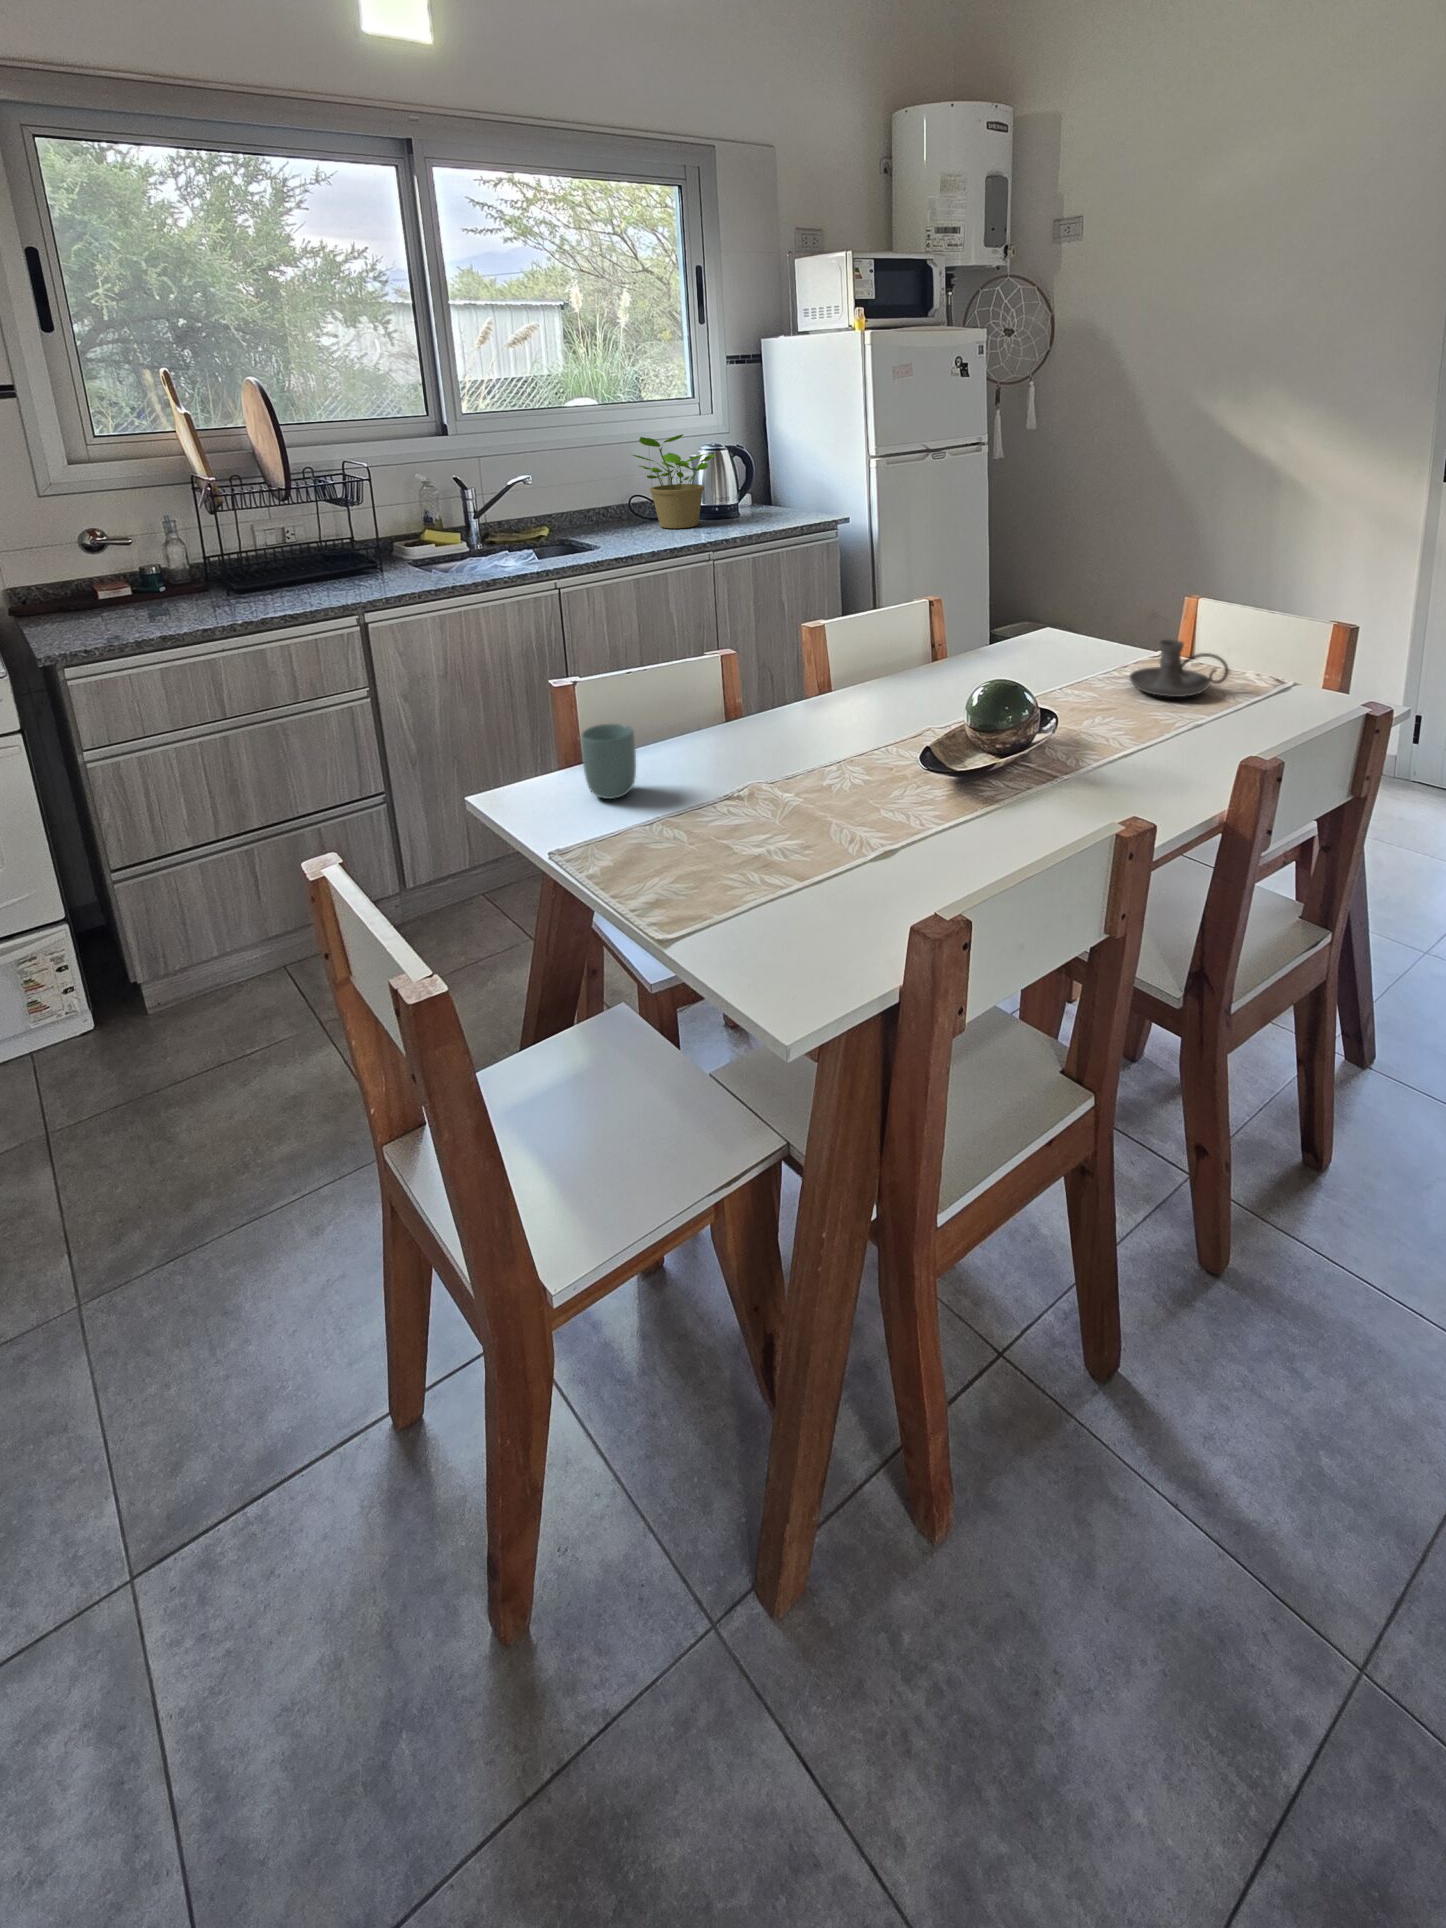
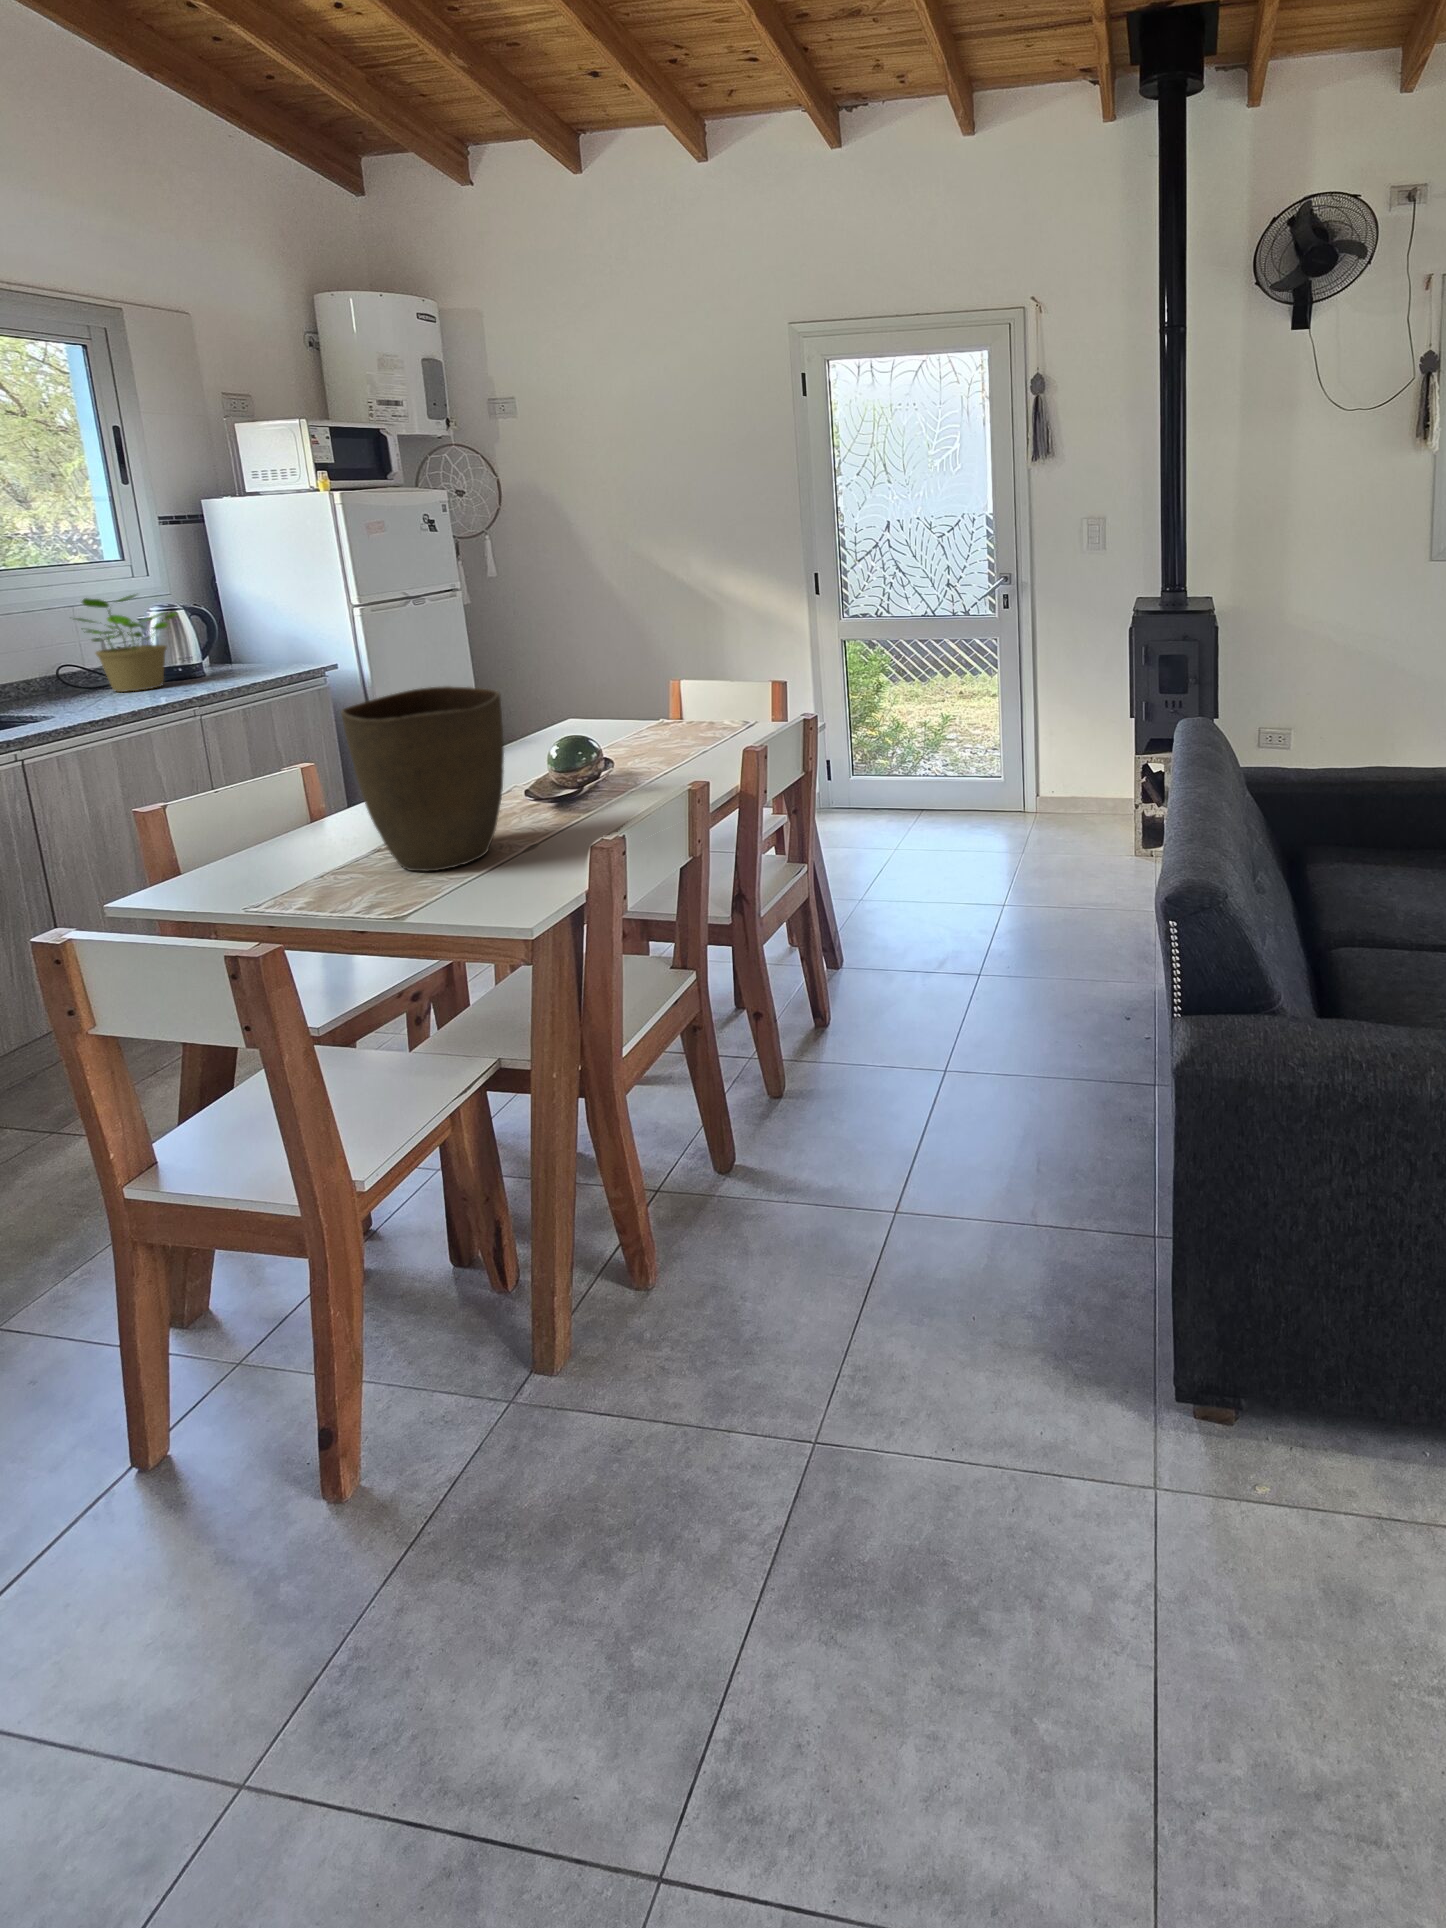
vase: none [679,606,875,861] -> present [341,686,504,871]
candle holder: present [1129,640,1229,697] -> none [649,703,715,742]
cup: present [581,724,636,799] -> none [225,810,281,874]

